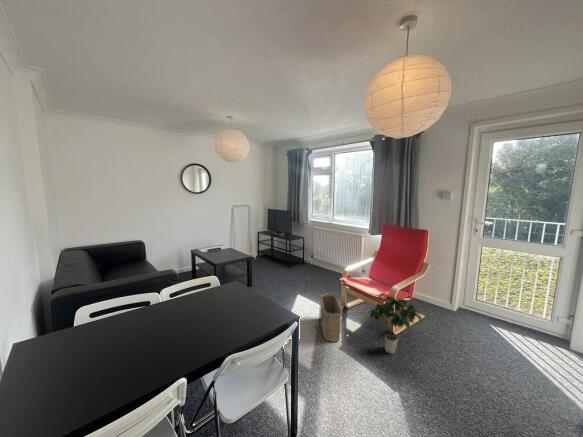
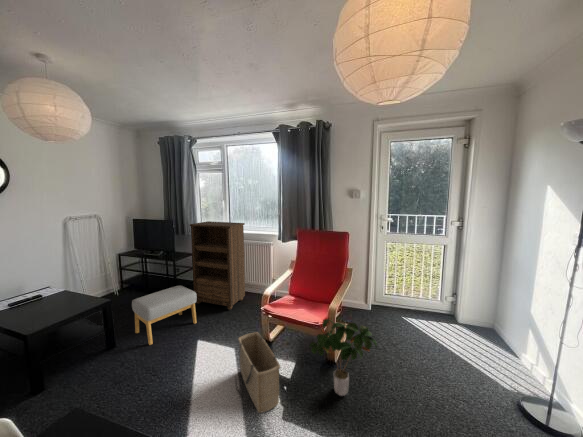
bookshelf: none [301,214,342,283] -> present [190,221,245,310]
footstool: none [263,258,301,290] -> present [132,285,197,345]

